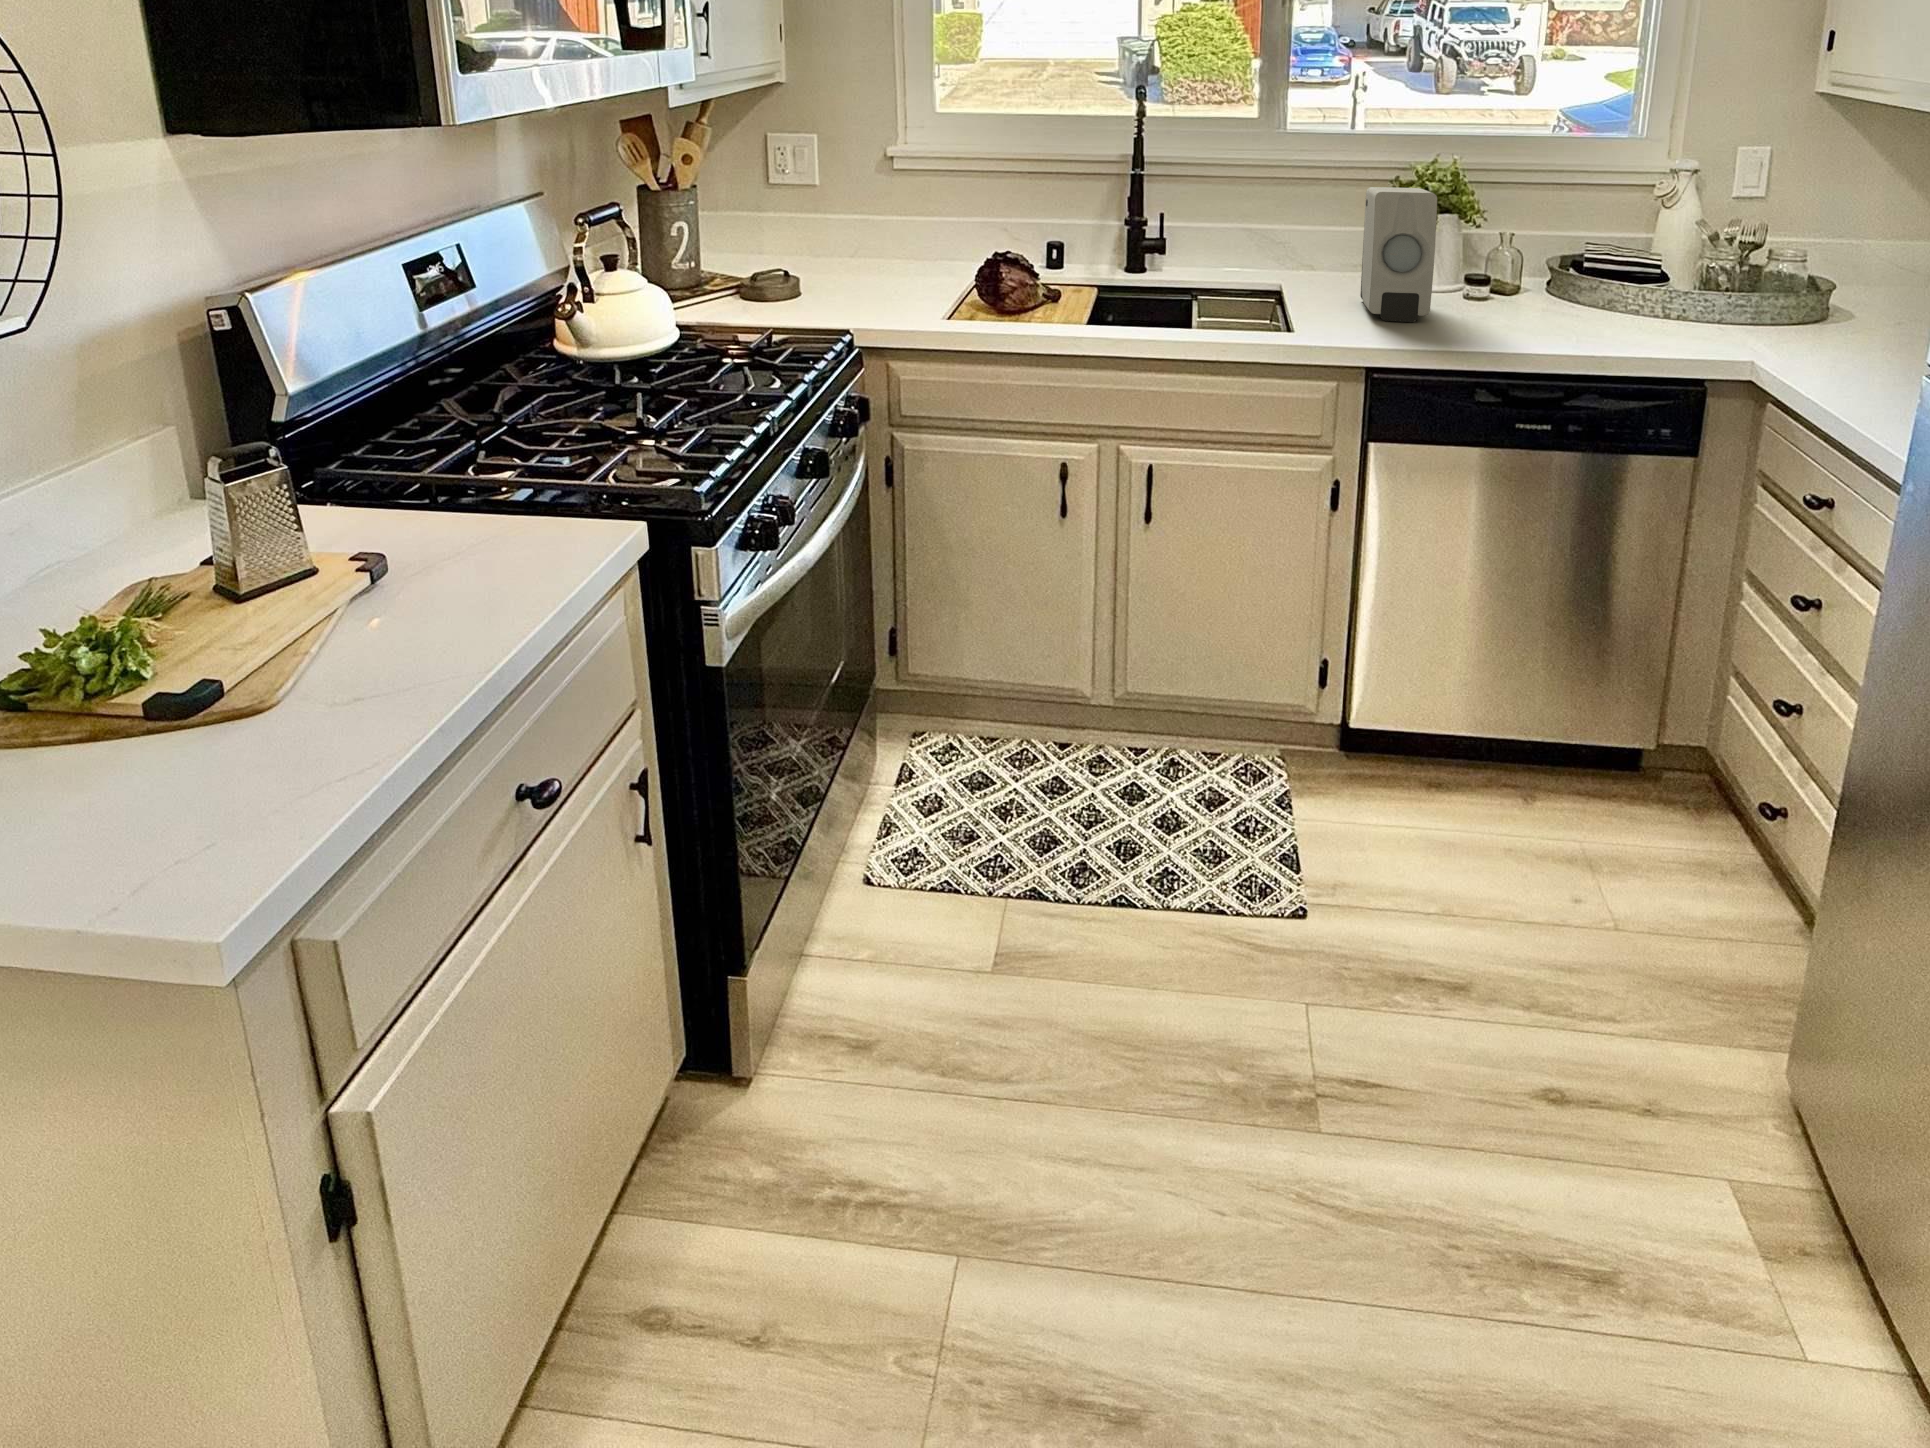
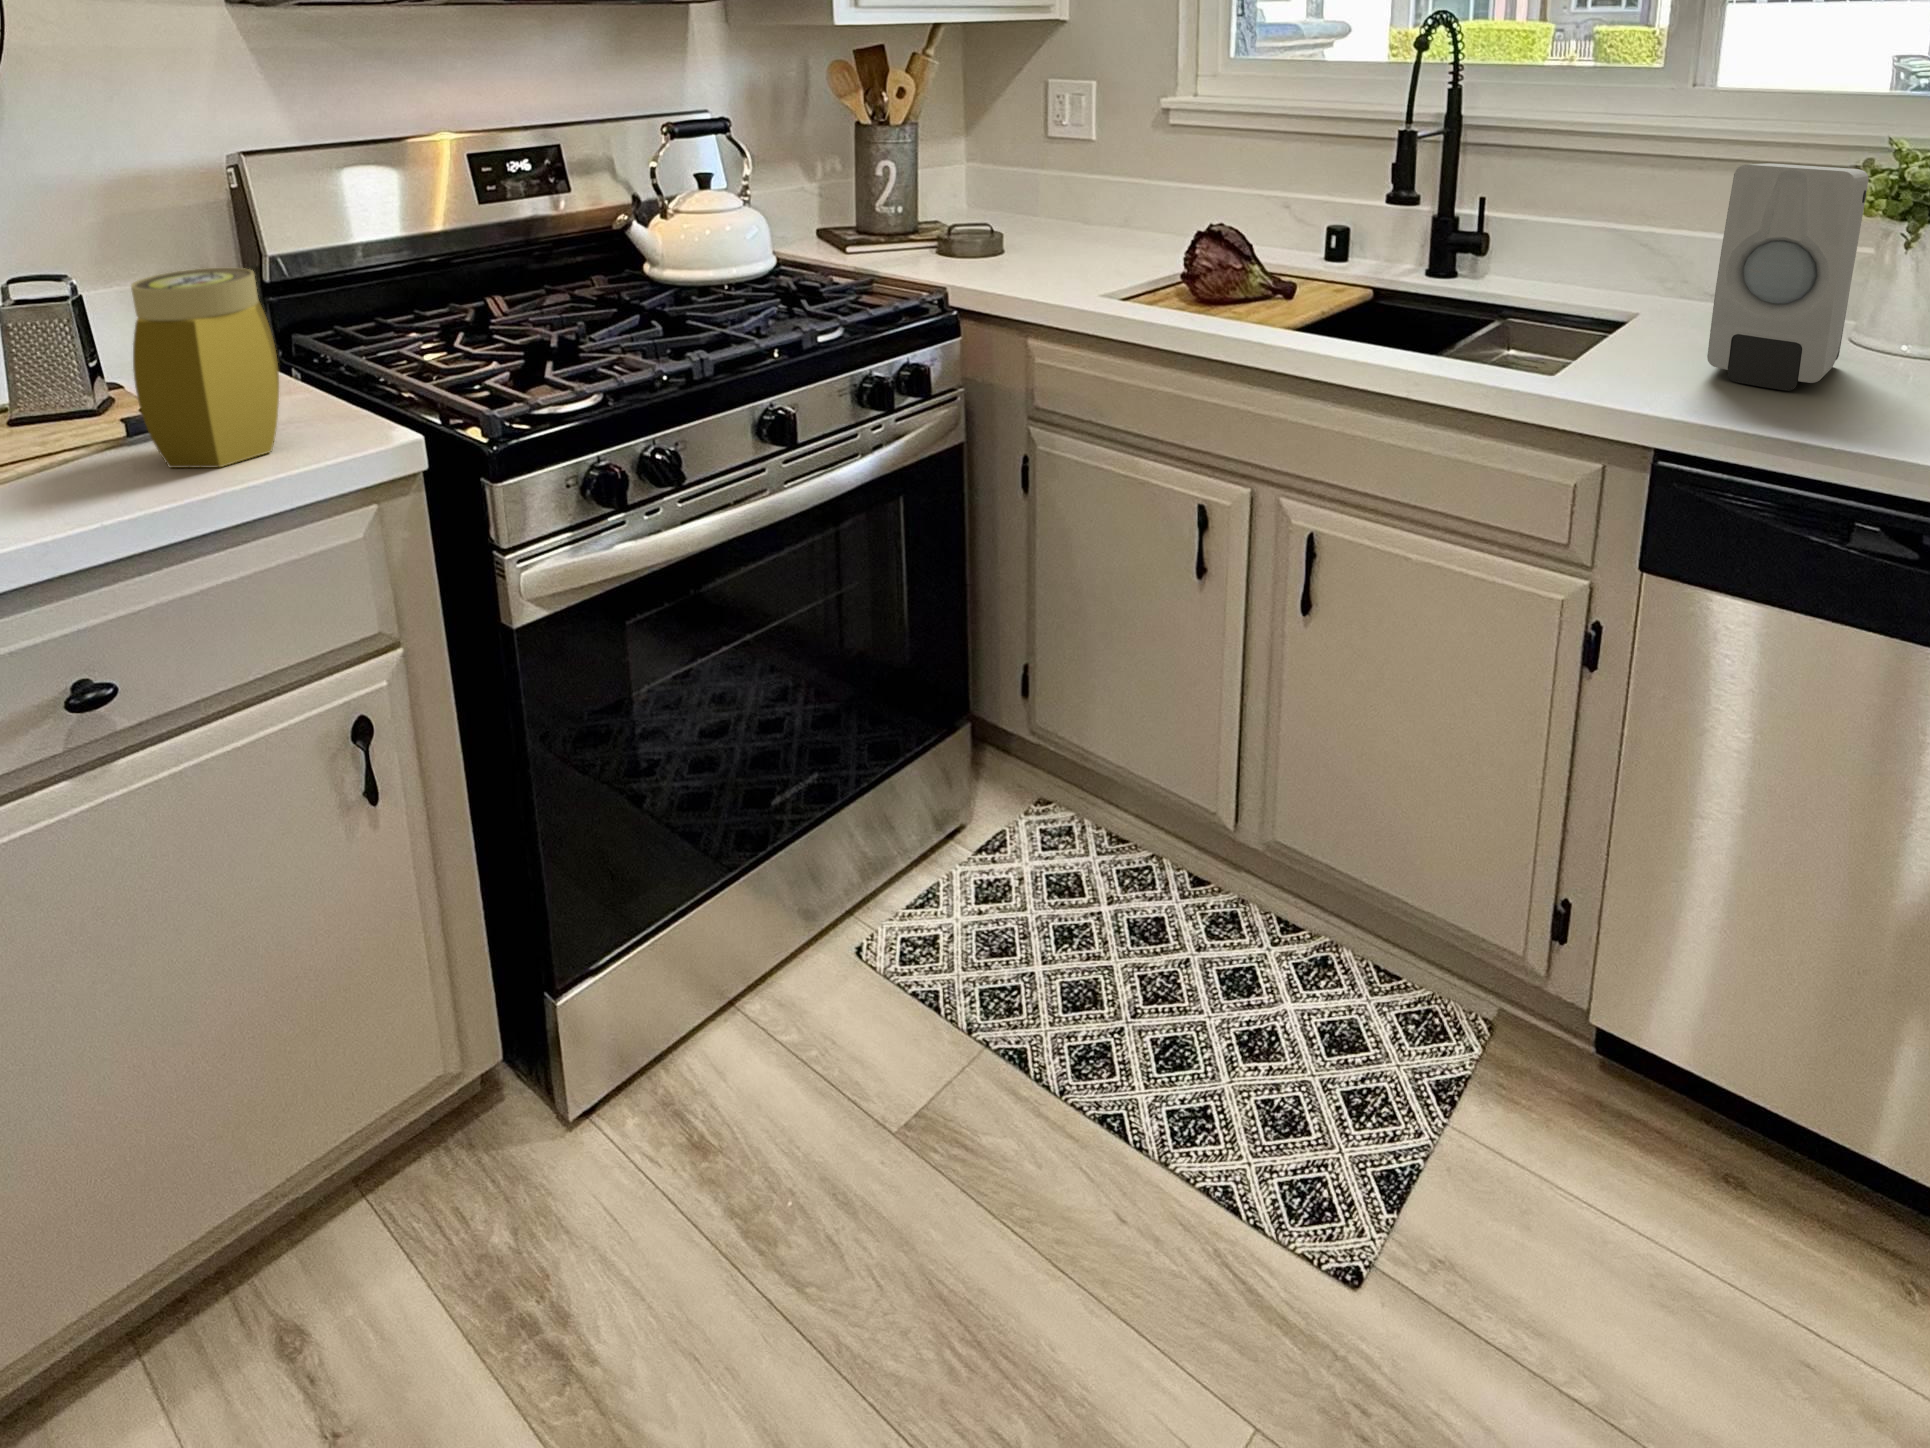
jar: none [401,403,538,596] -> present [131,268,279,468]

